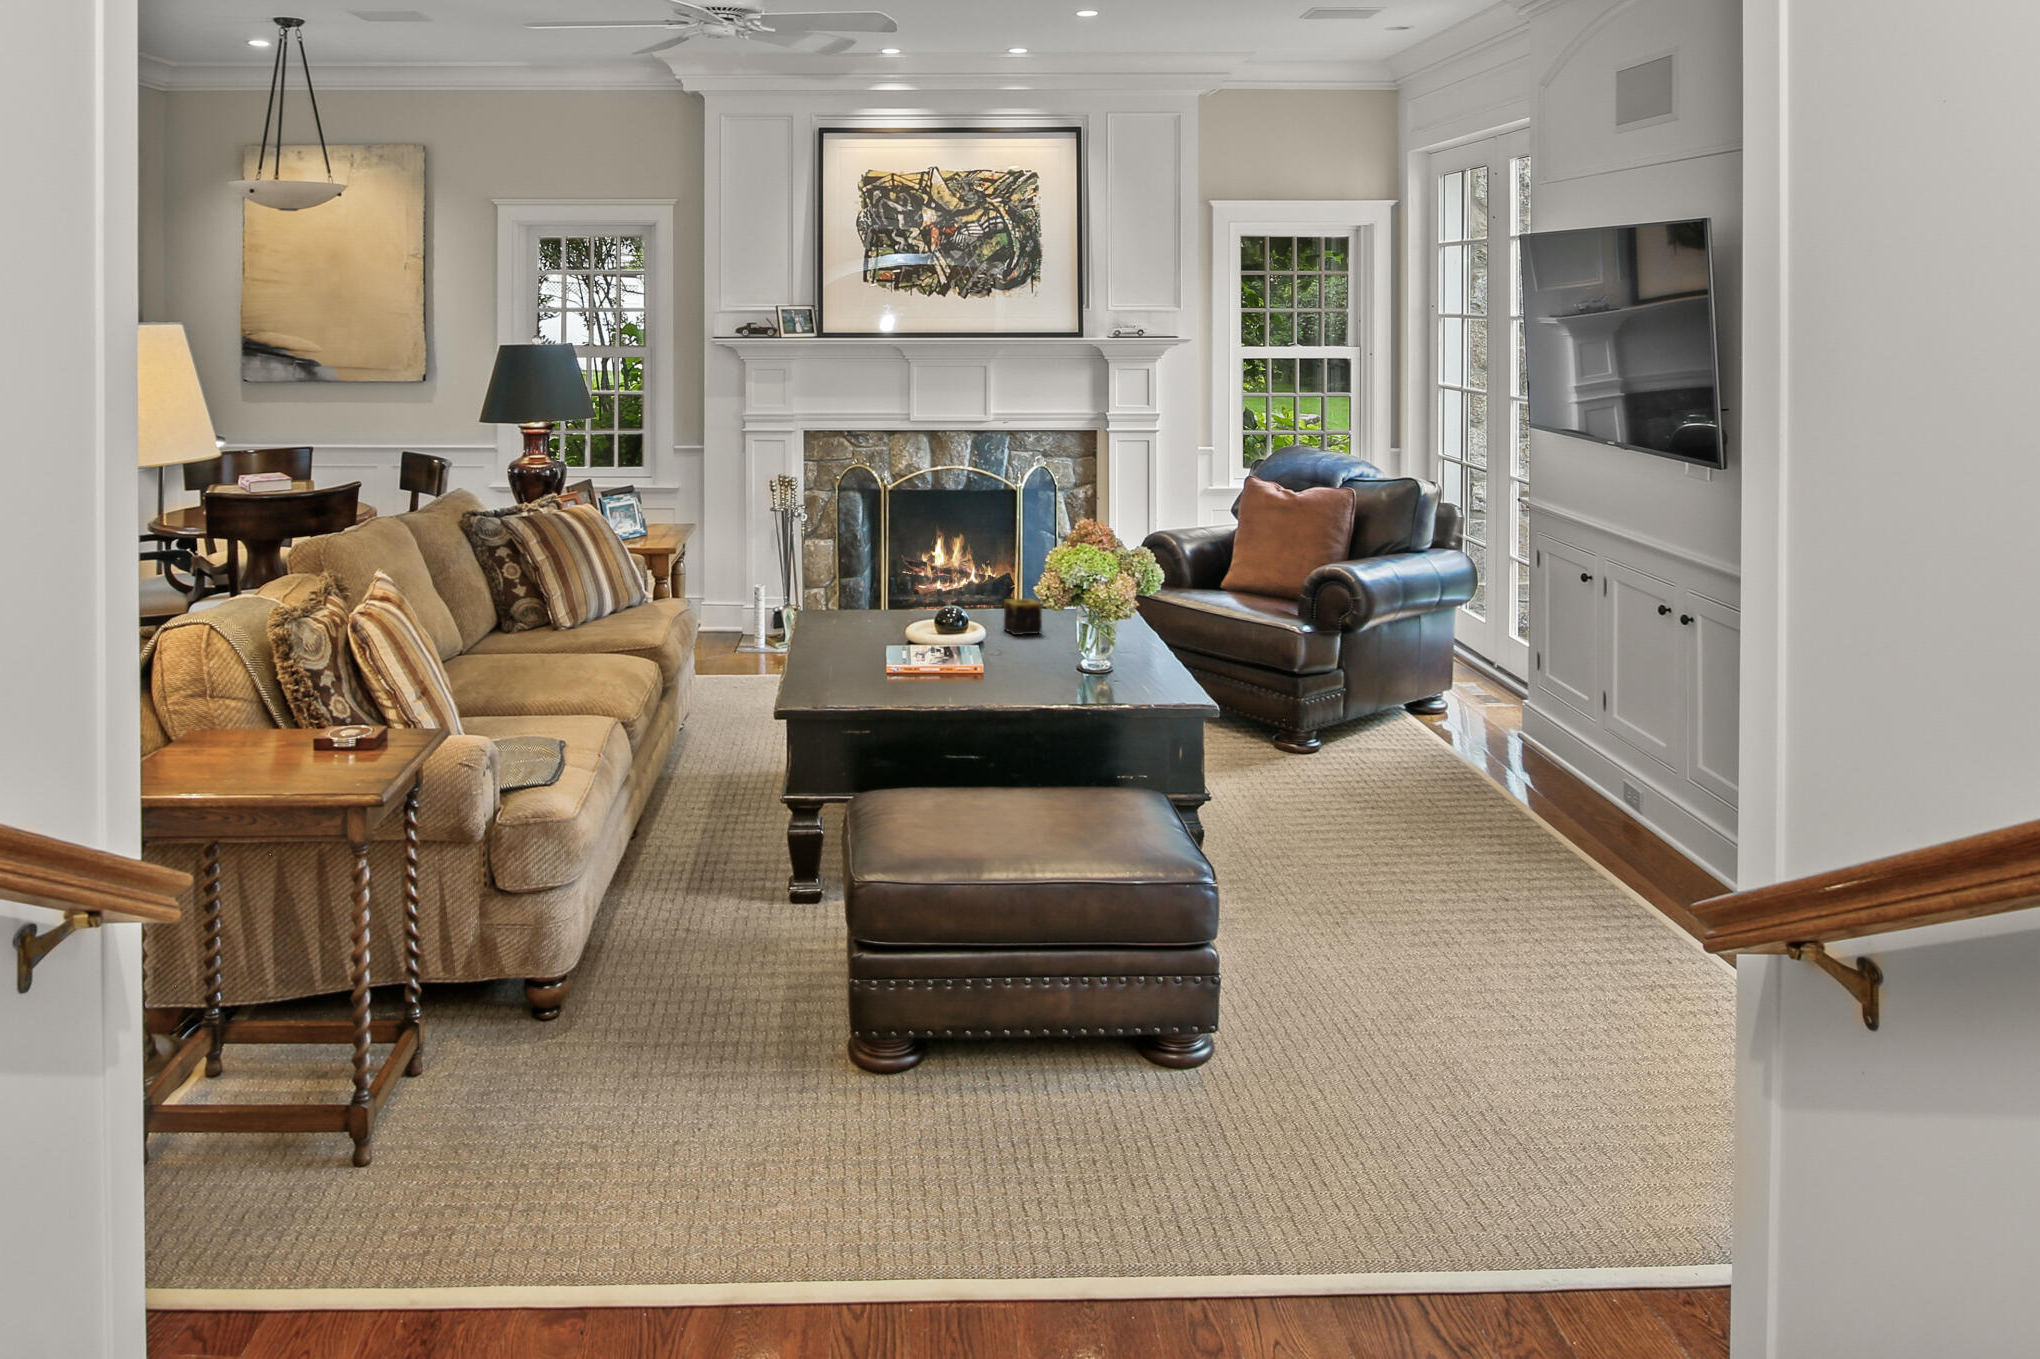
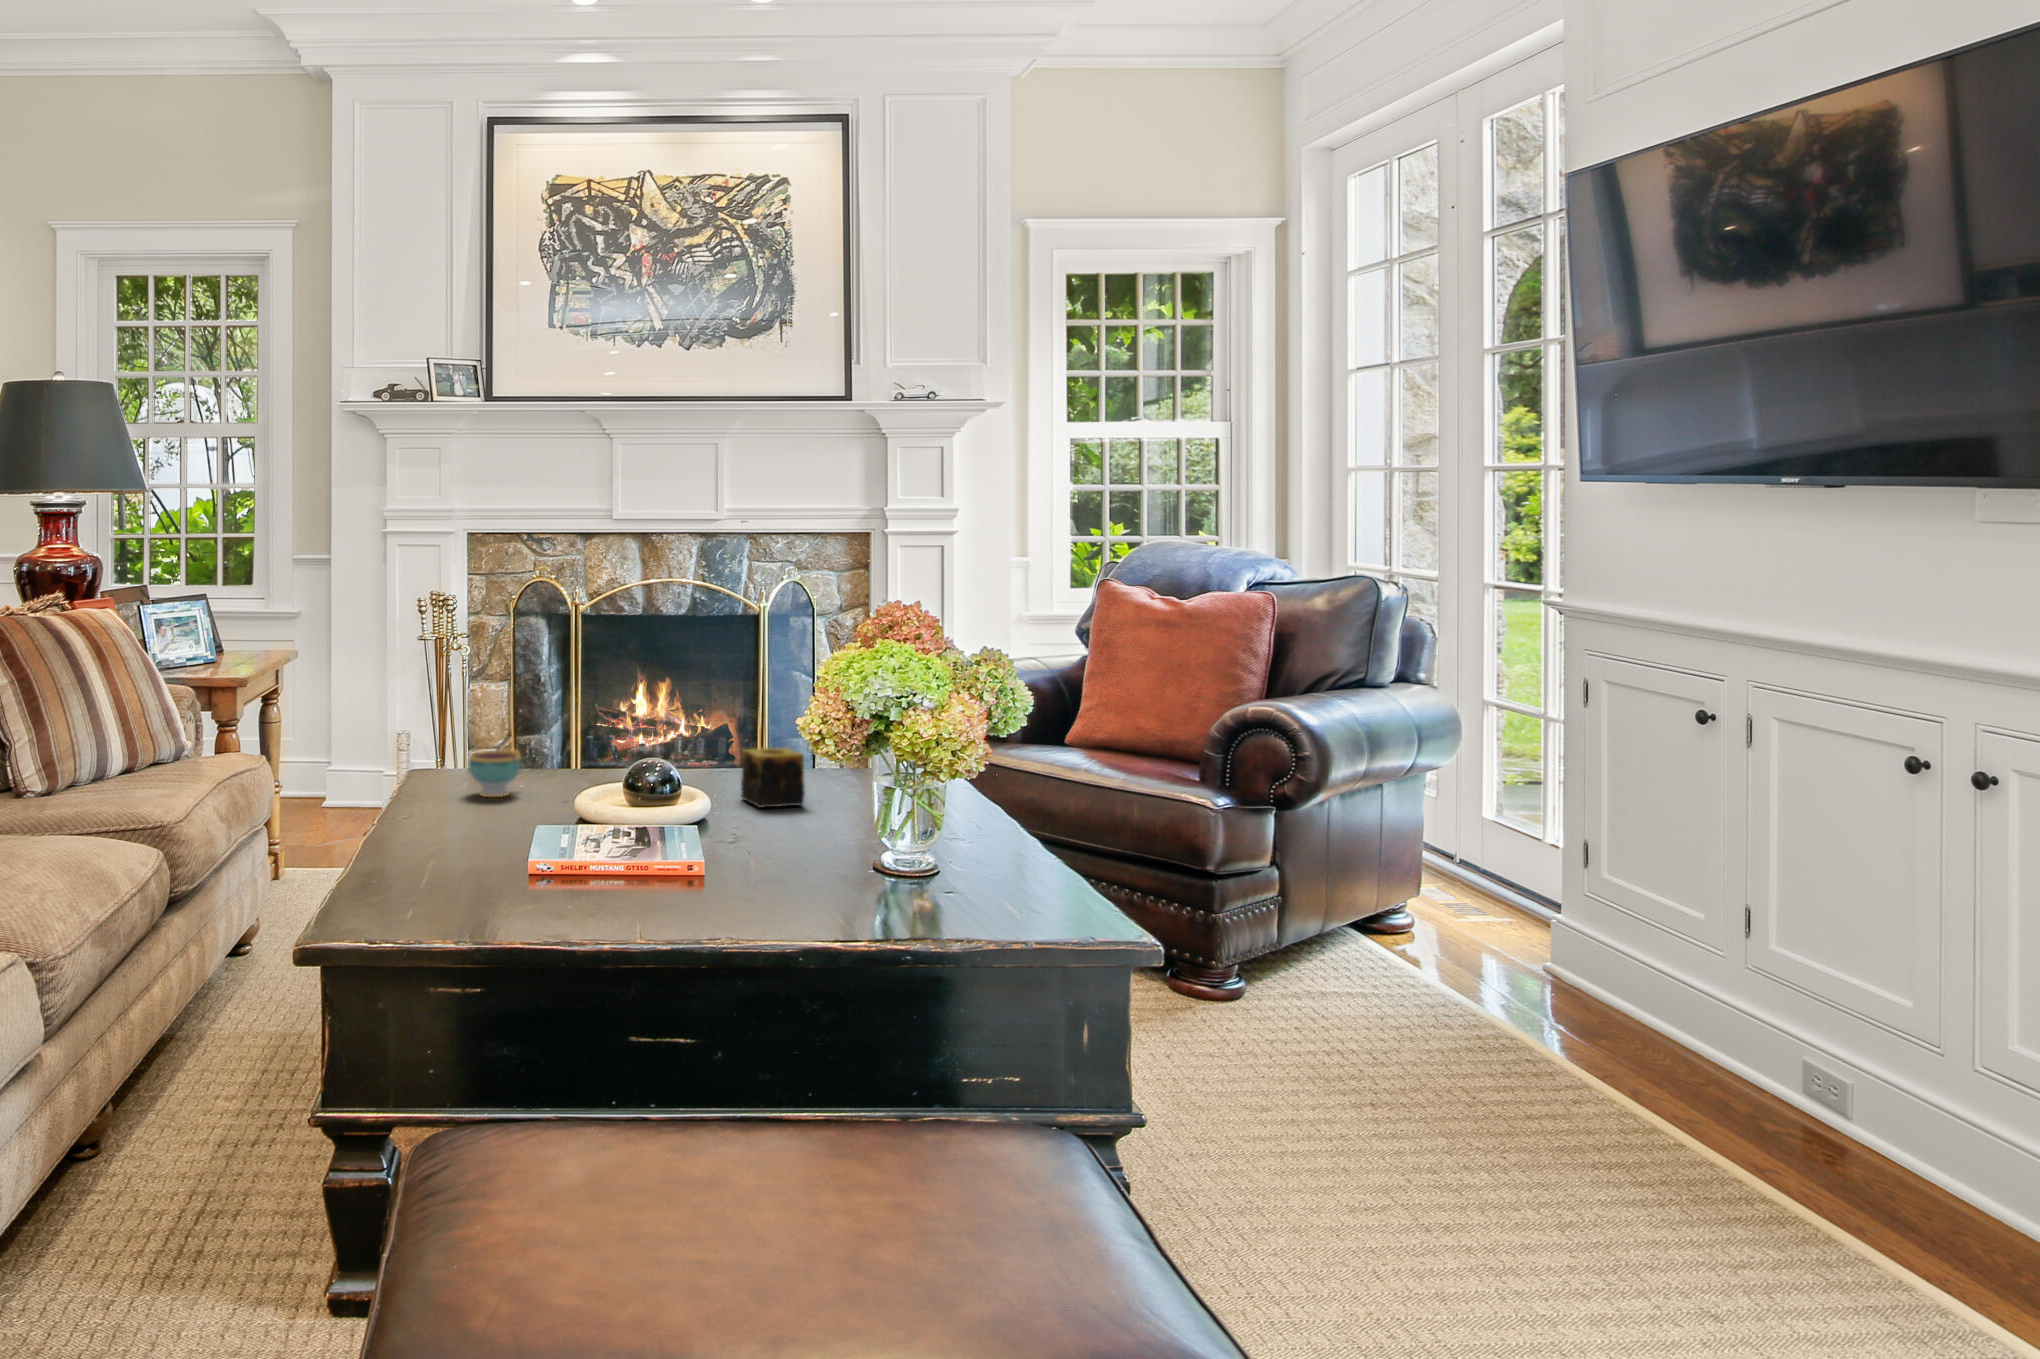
teacup: none [838,600,868,629] -> present [469,750,520,797]

